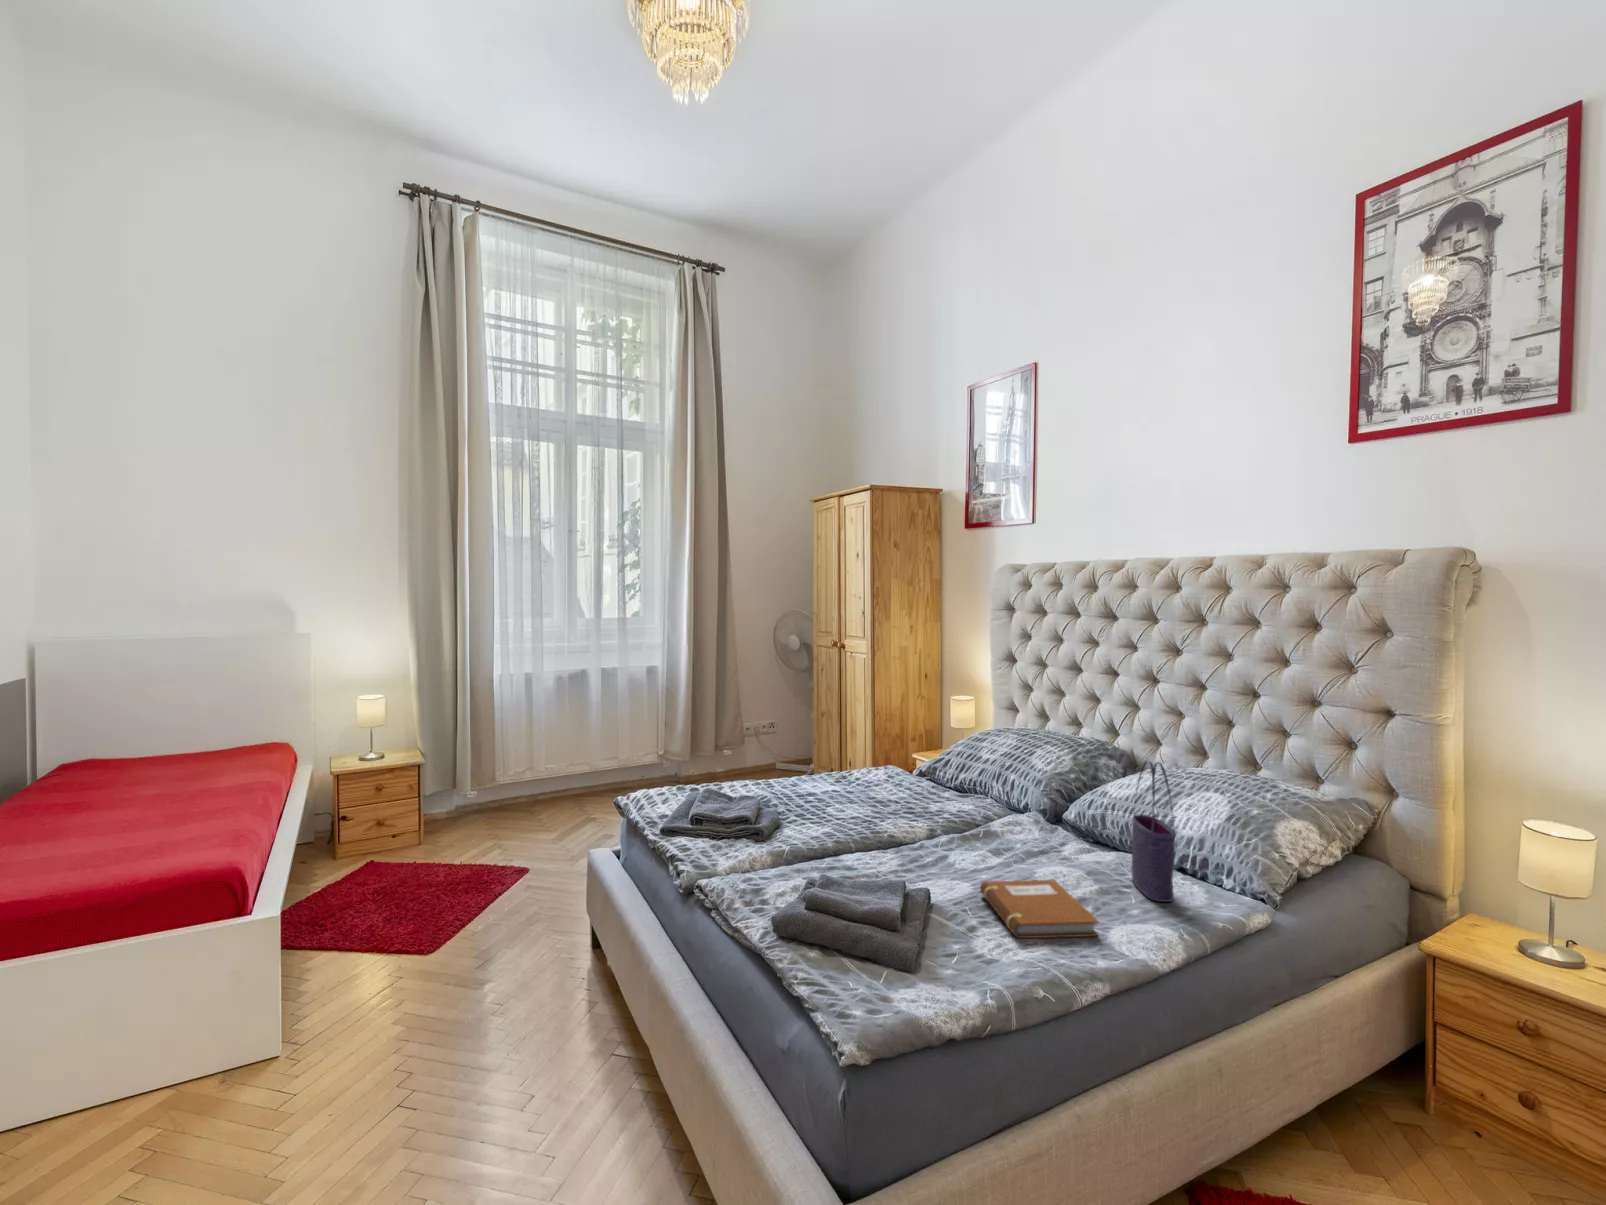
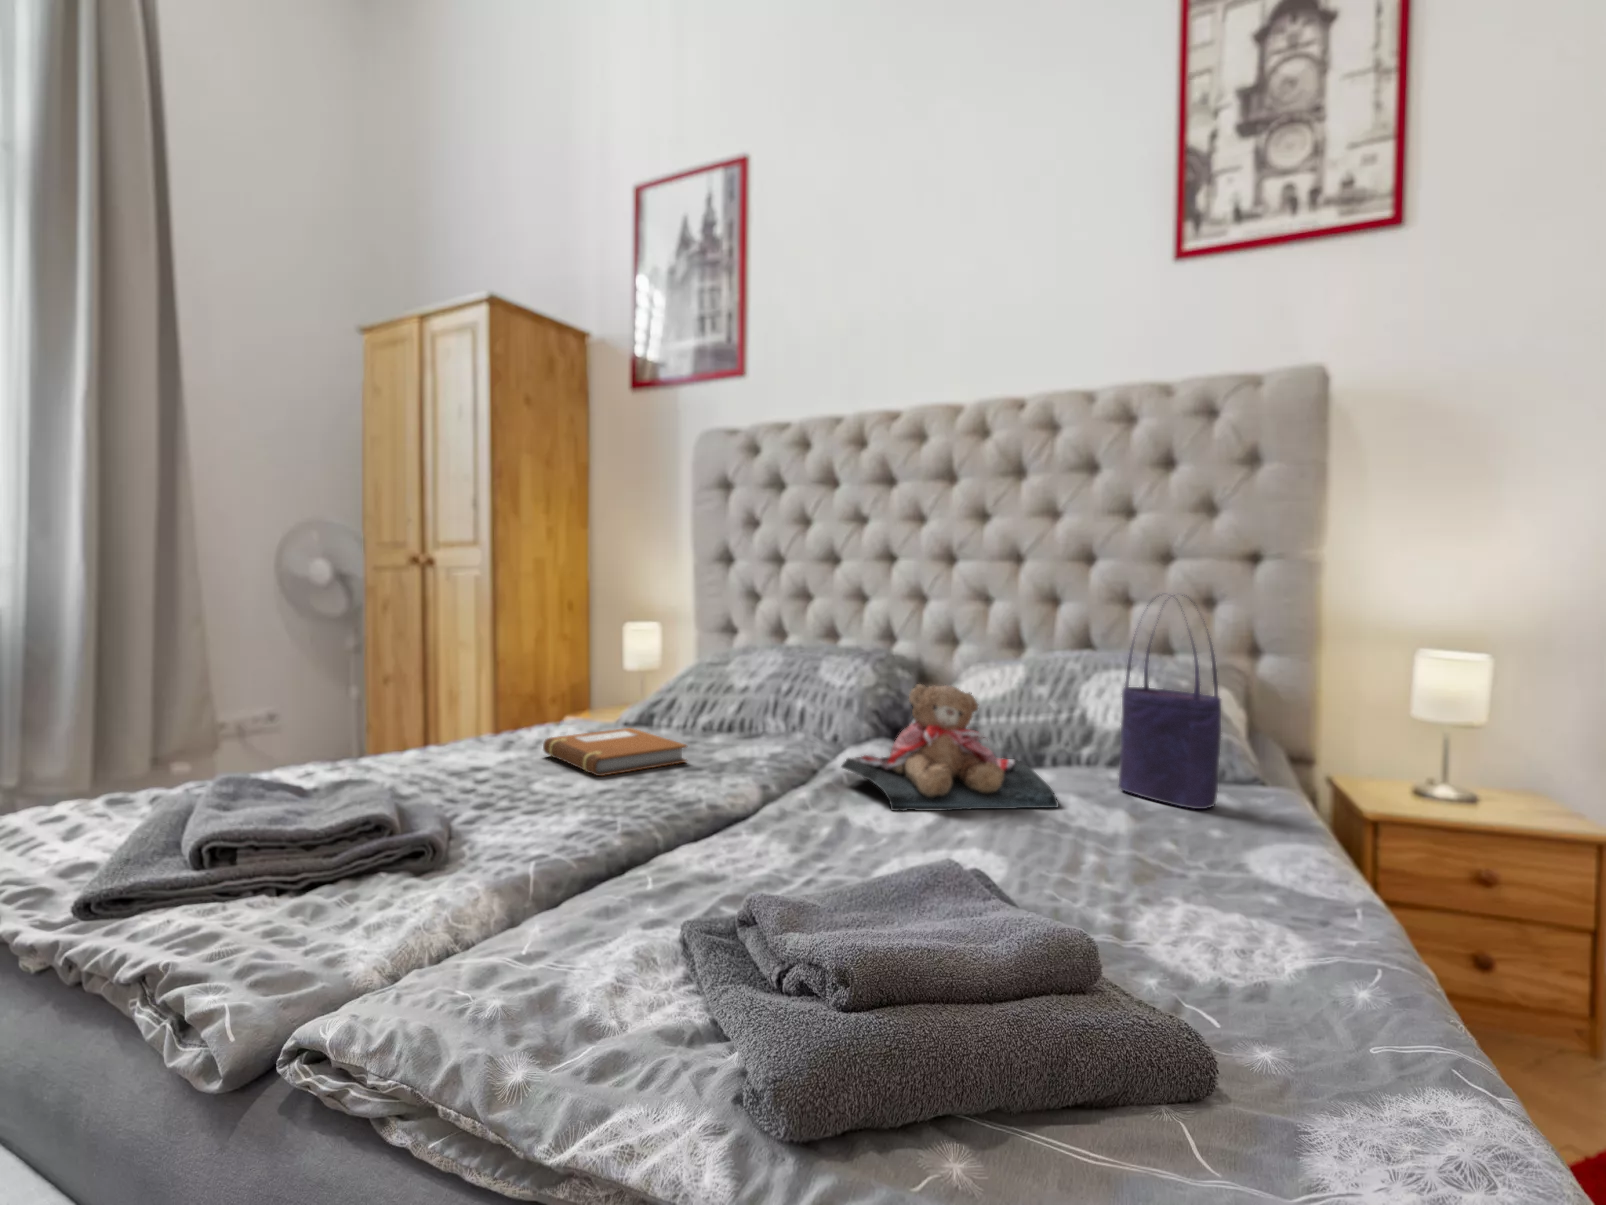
teddy bear: none [969,790,1085,879] -> present [841,684,1058,811]
notebook: present [980,880,1099,938] -> present [543,728,687,776]

